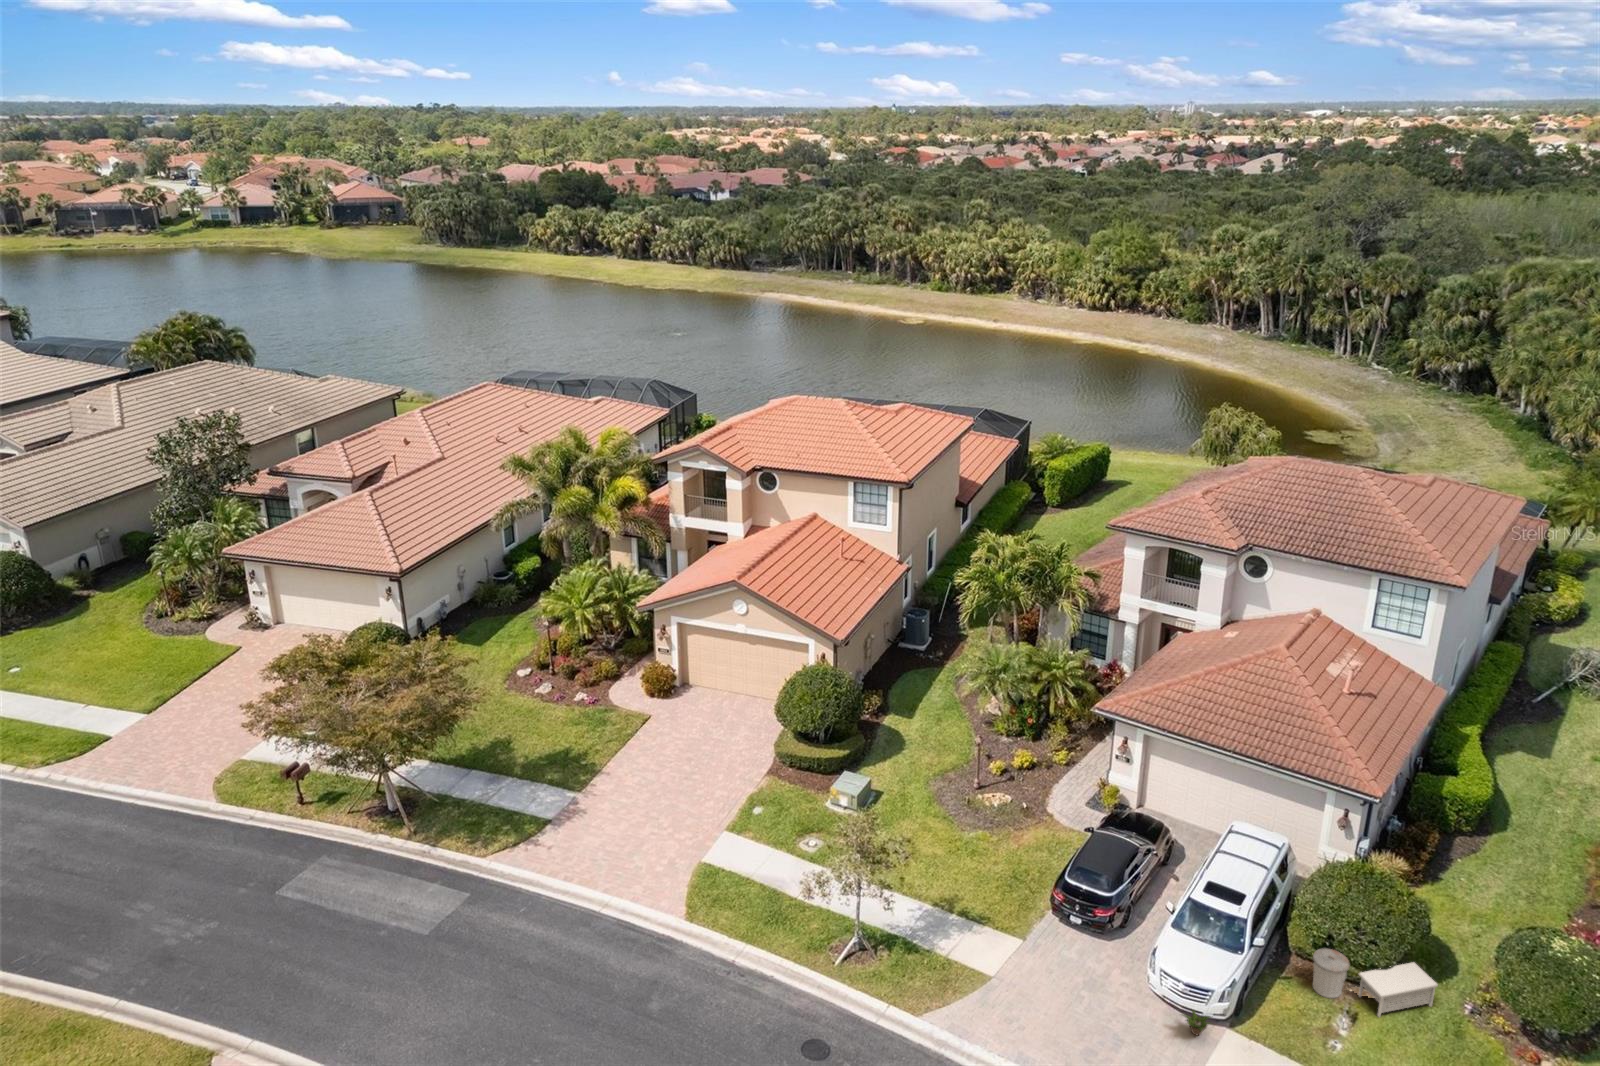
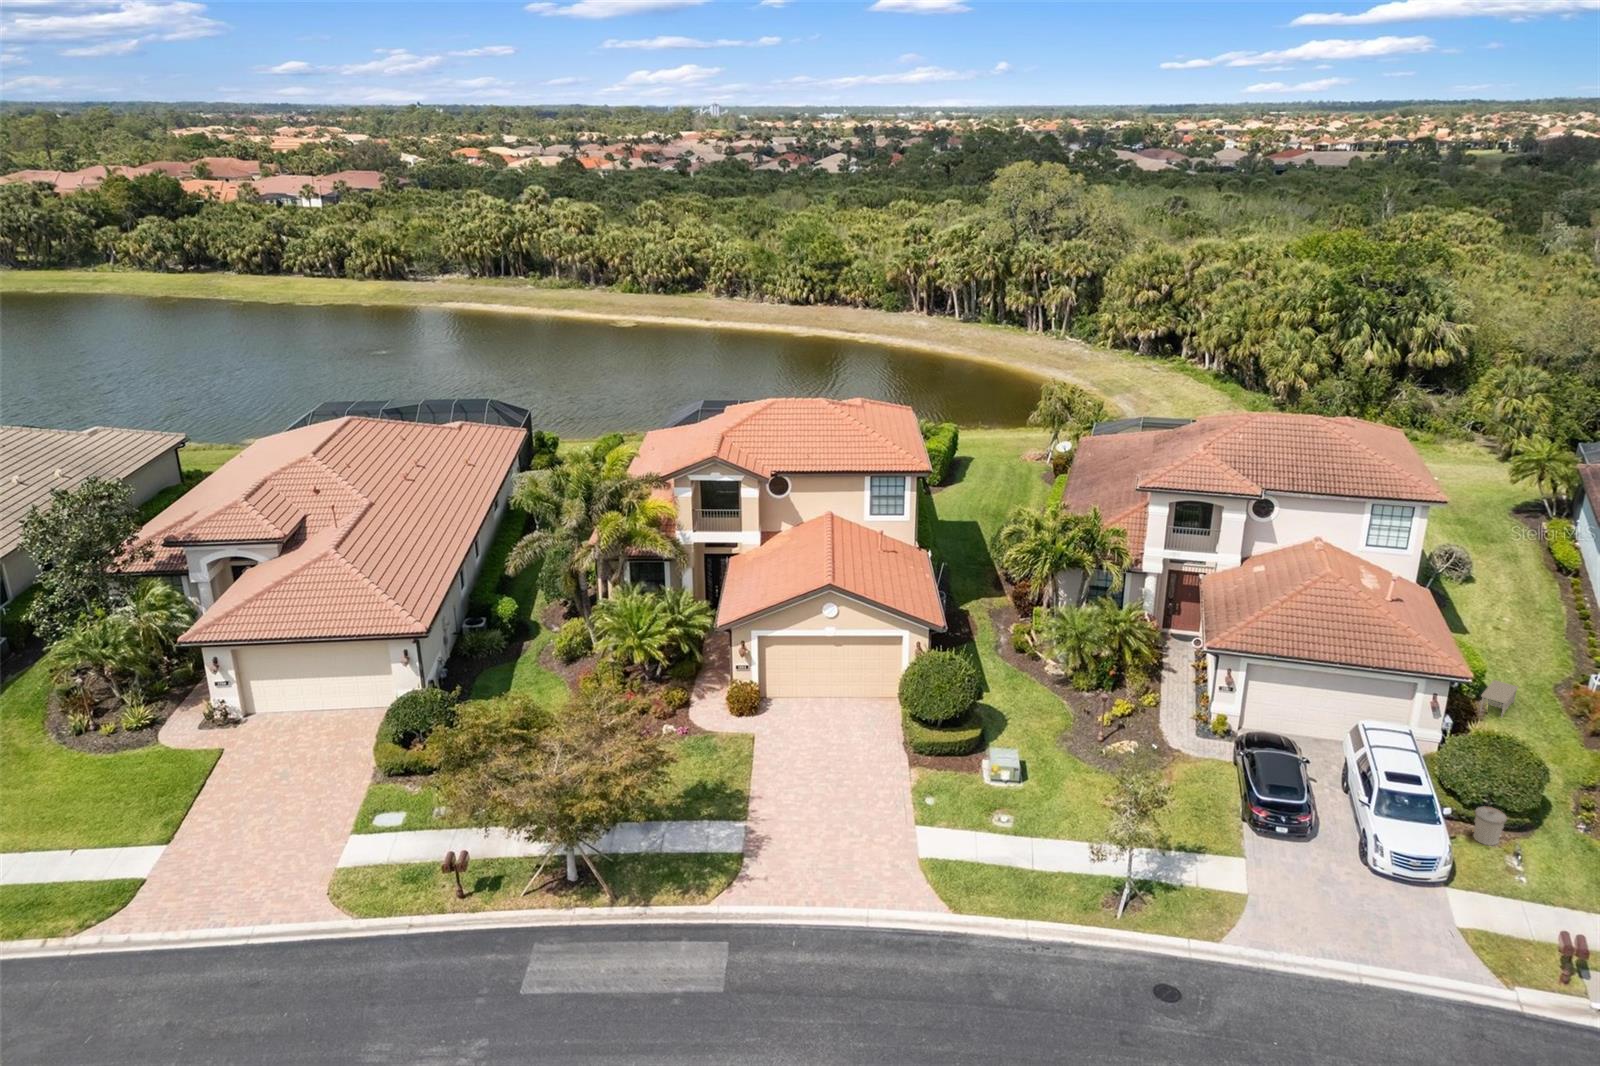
storage bench: present [1359,962,1438,1017] -> present [1480,680,1518,717]
decorative plant: present [1183,1011,1211,1035] -> none [1417,879,1448,899]

